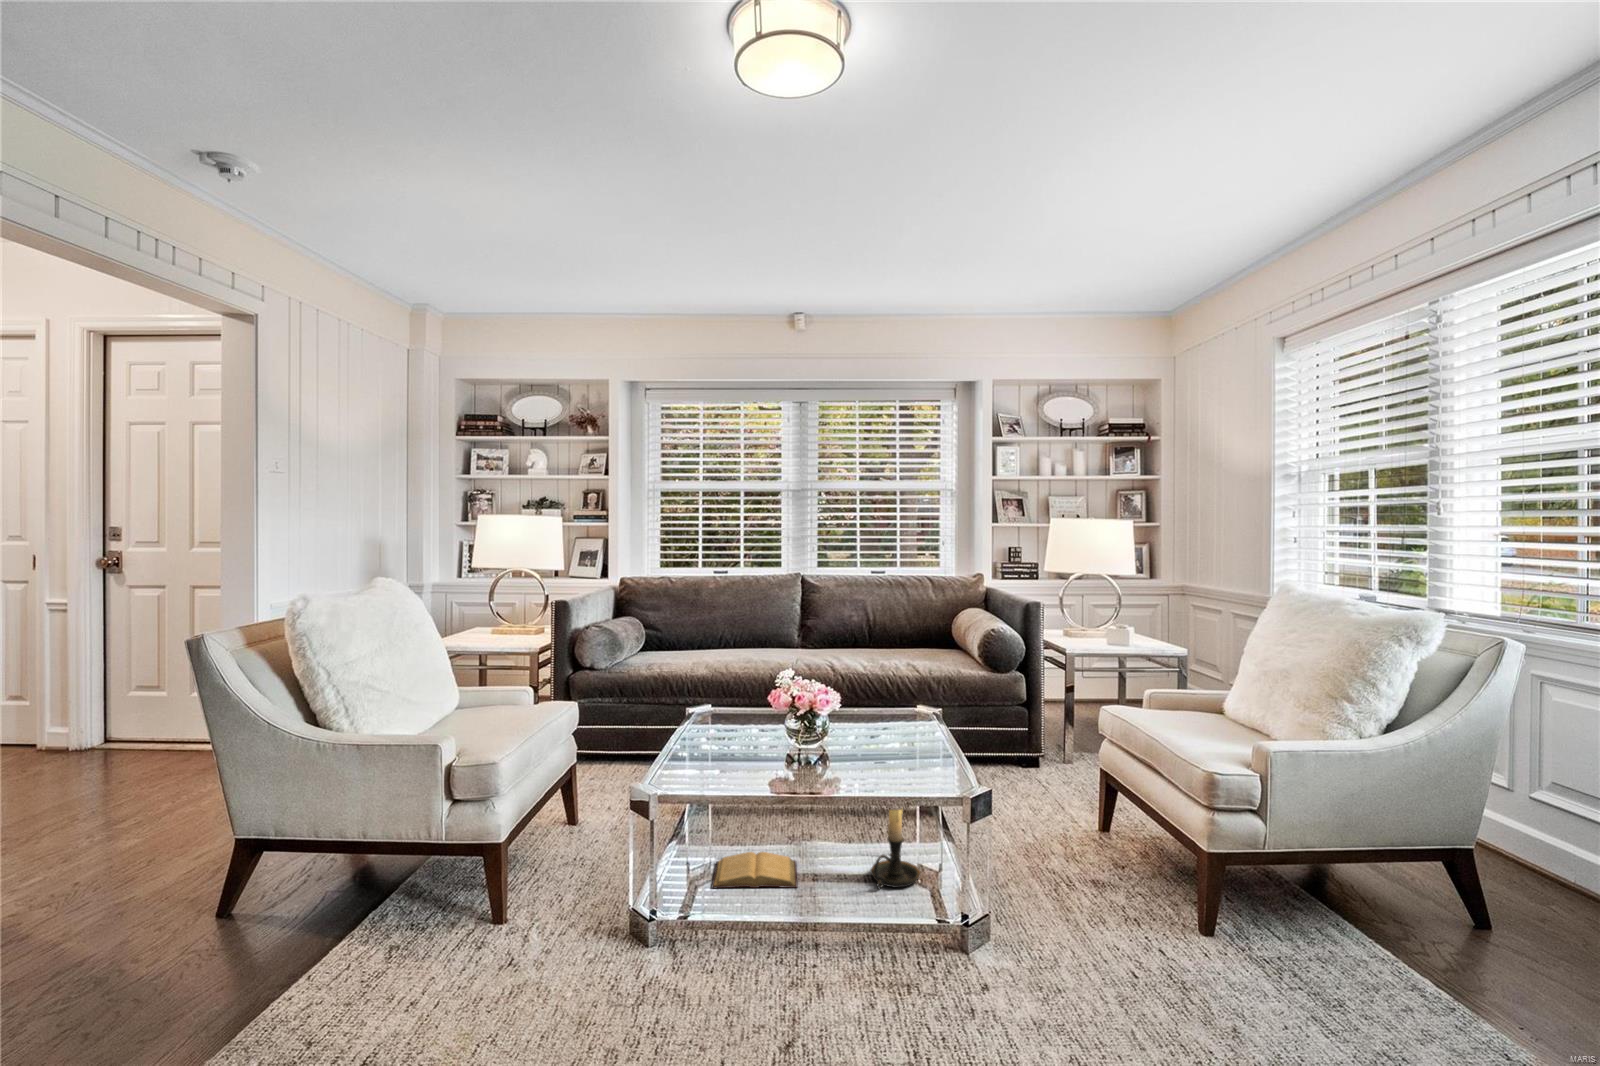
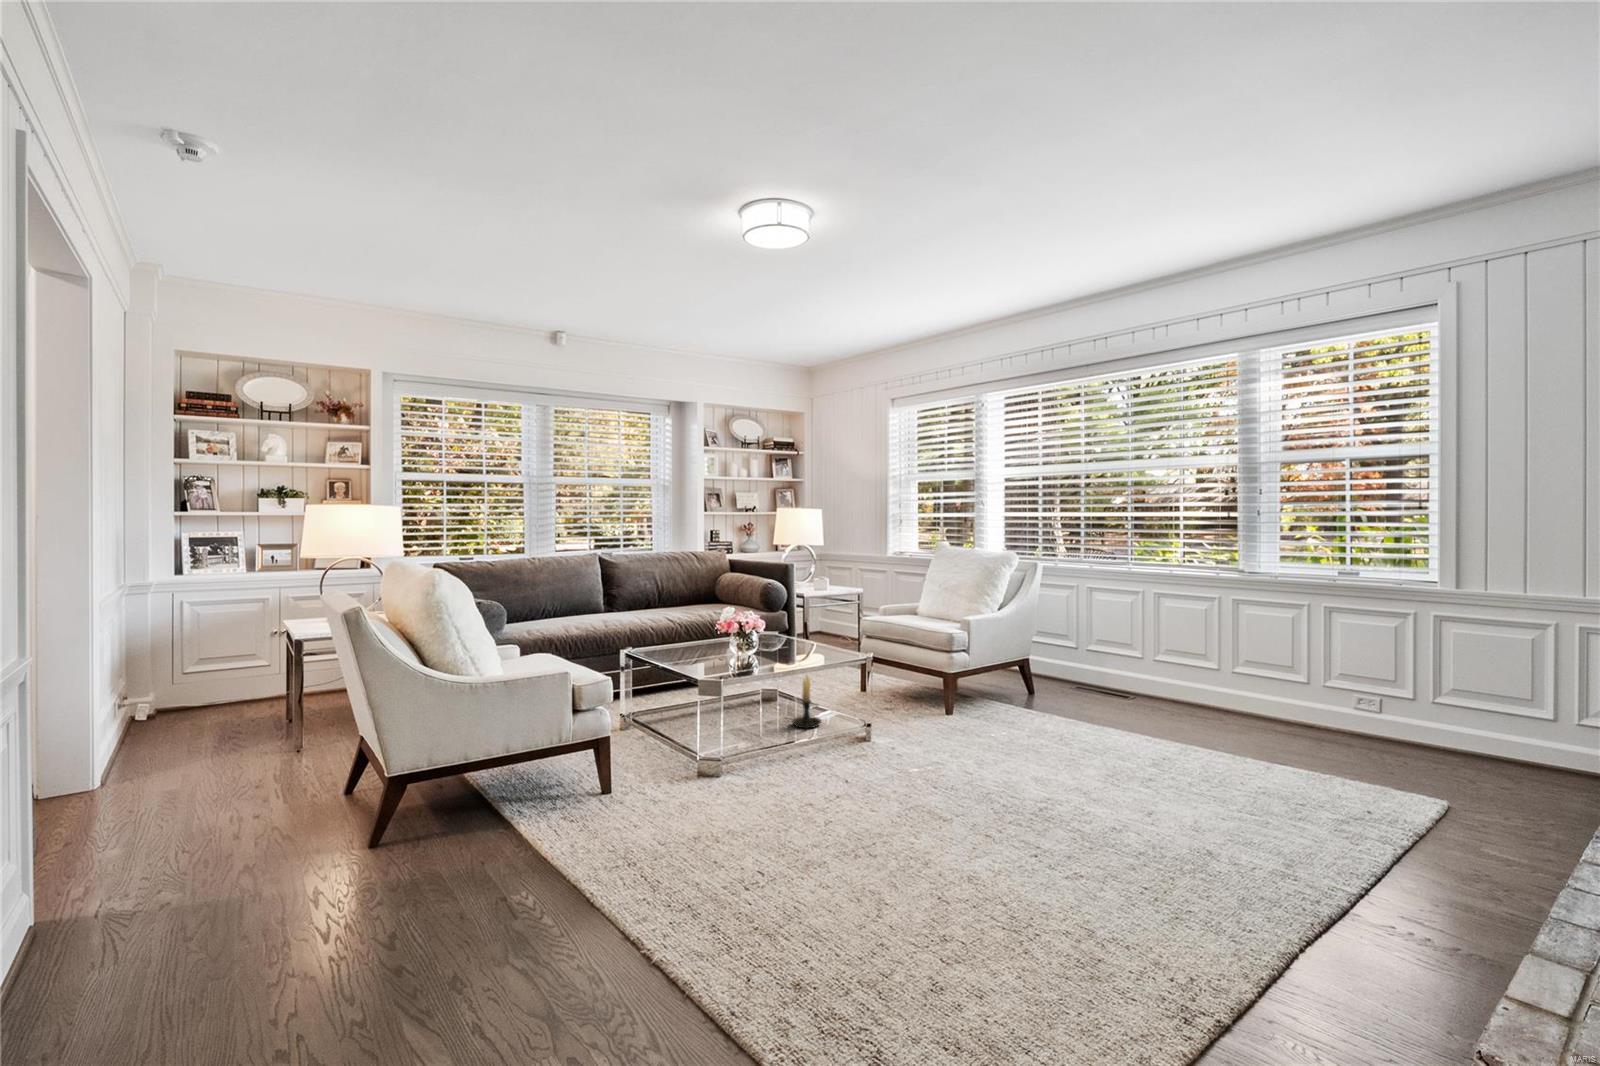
book: present [712,852,798,889] -> none [699,727,765,748]

